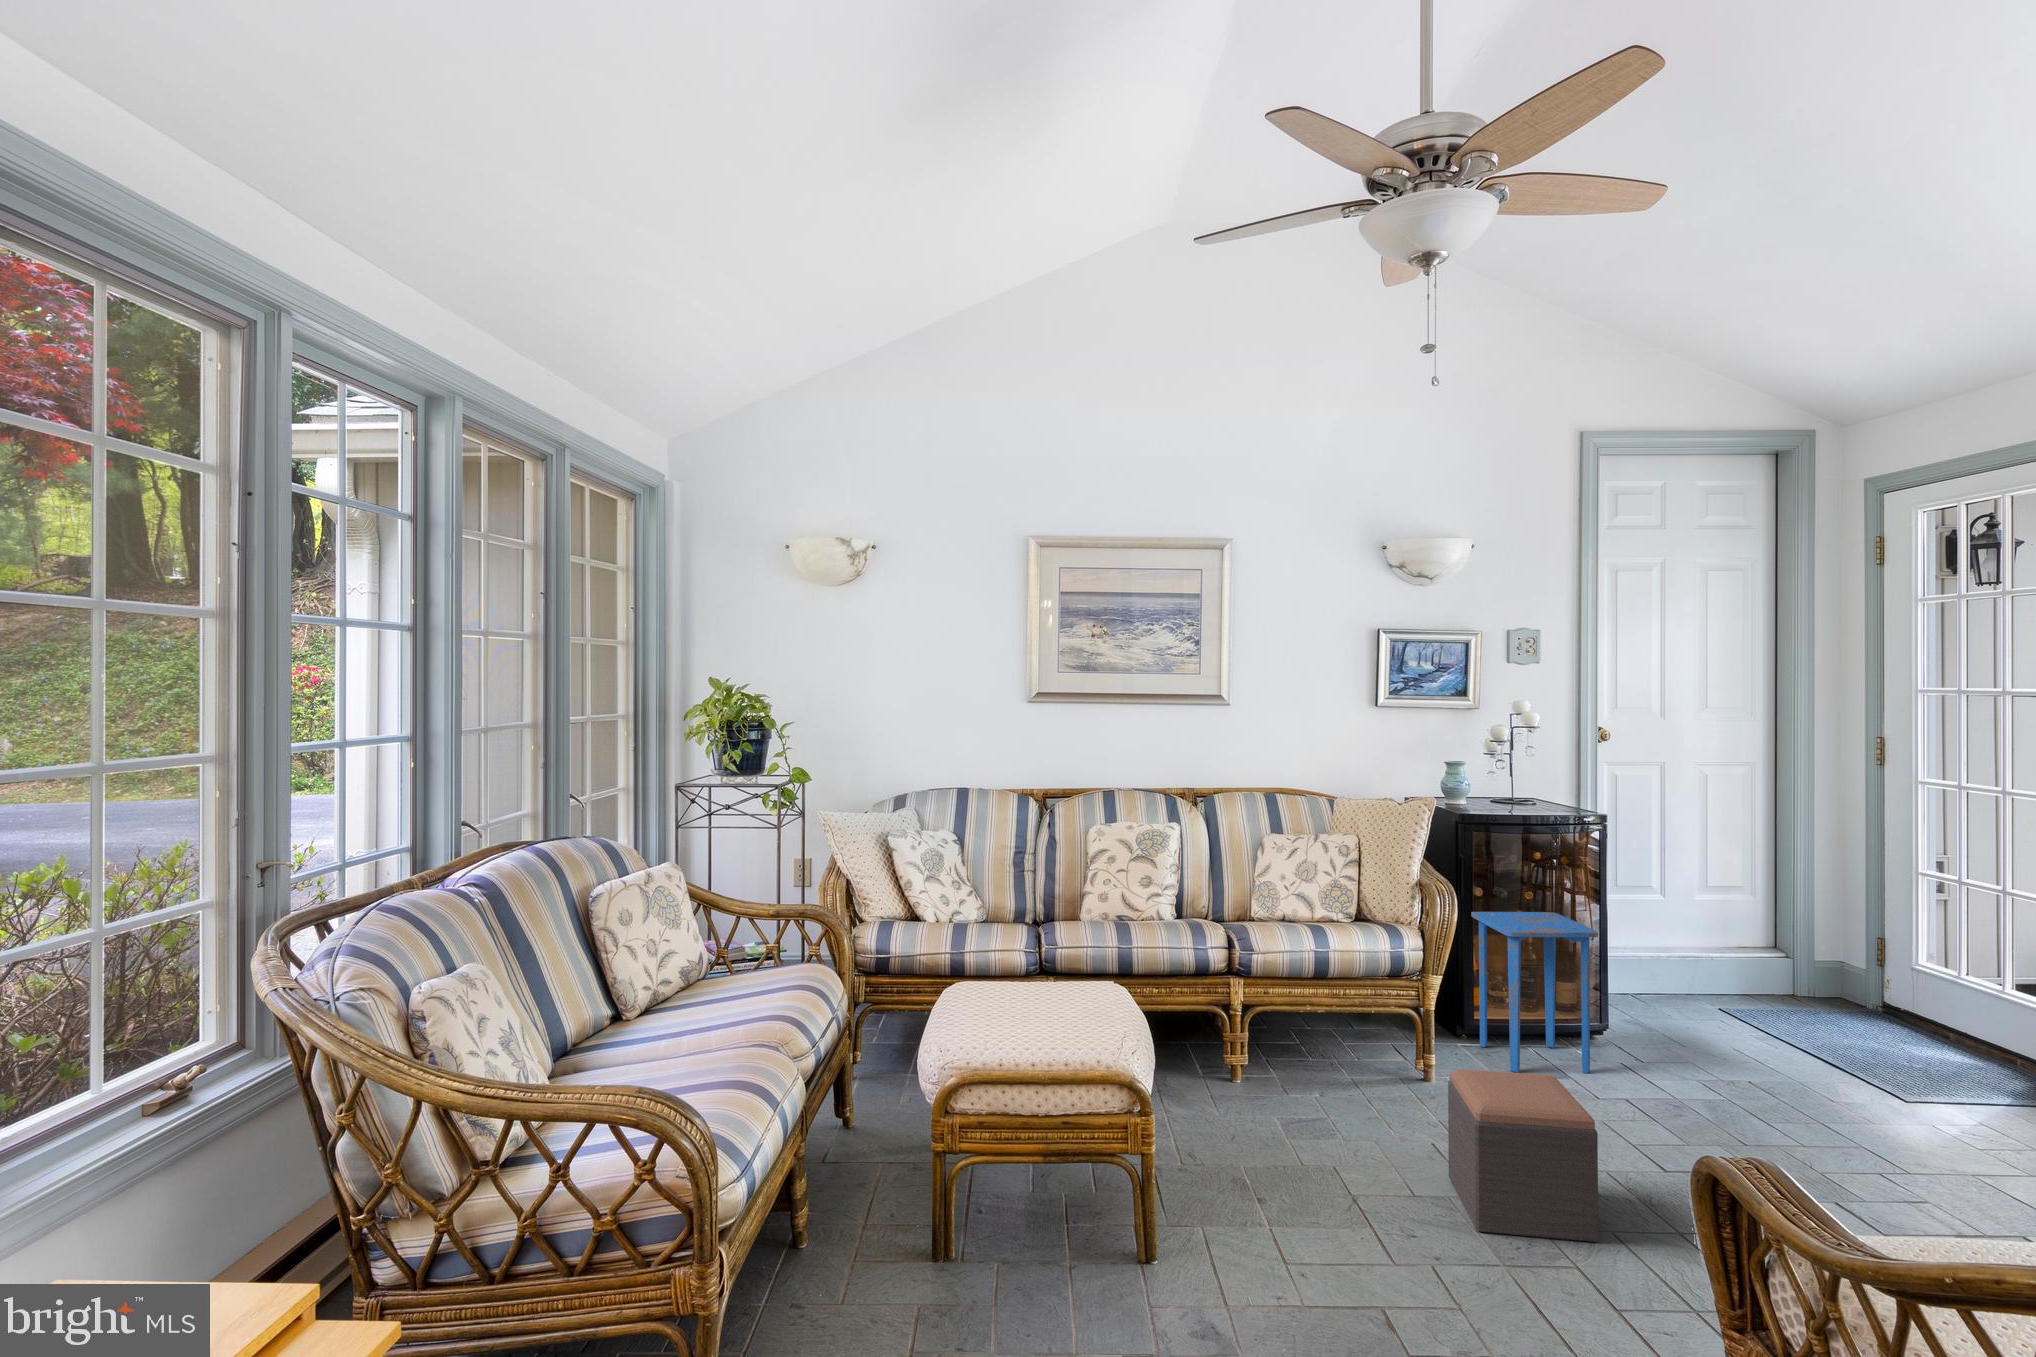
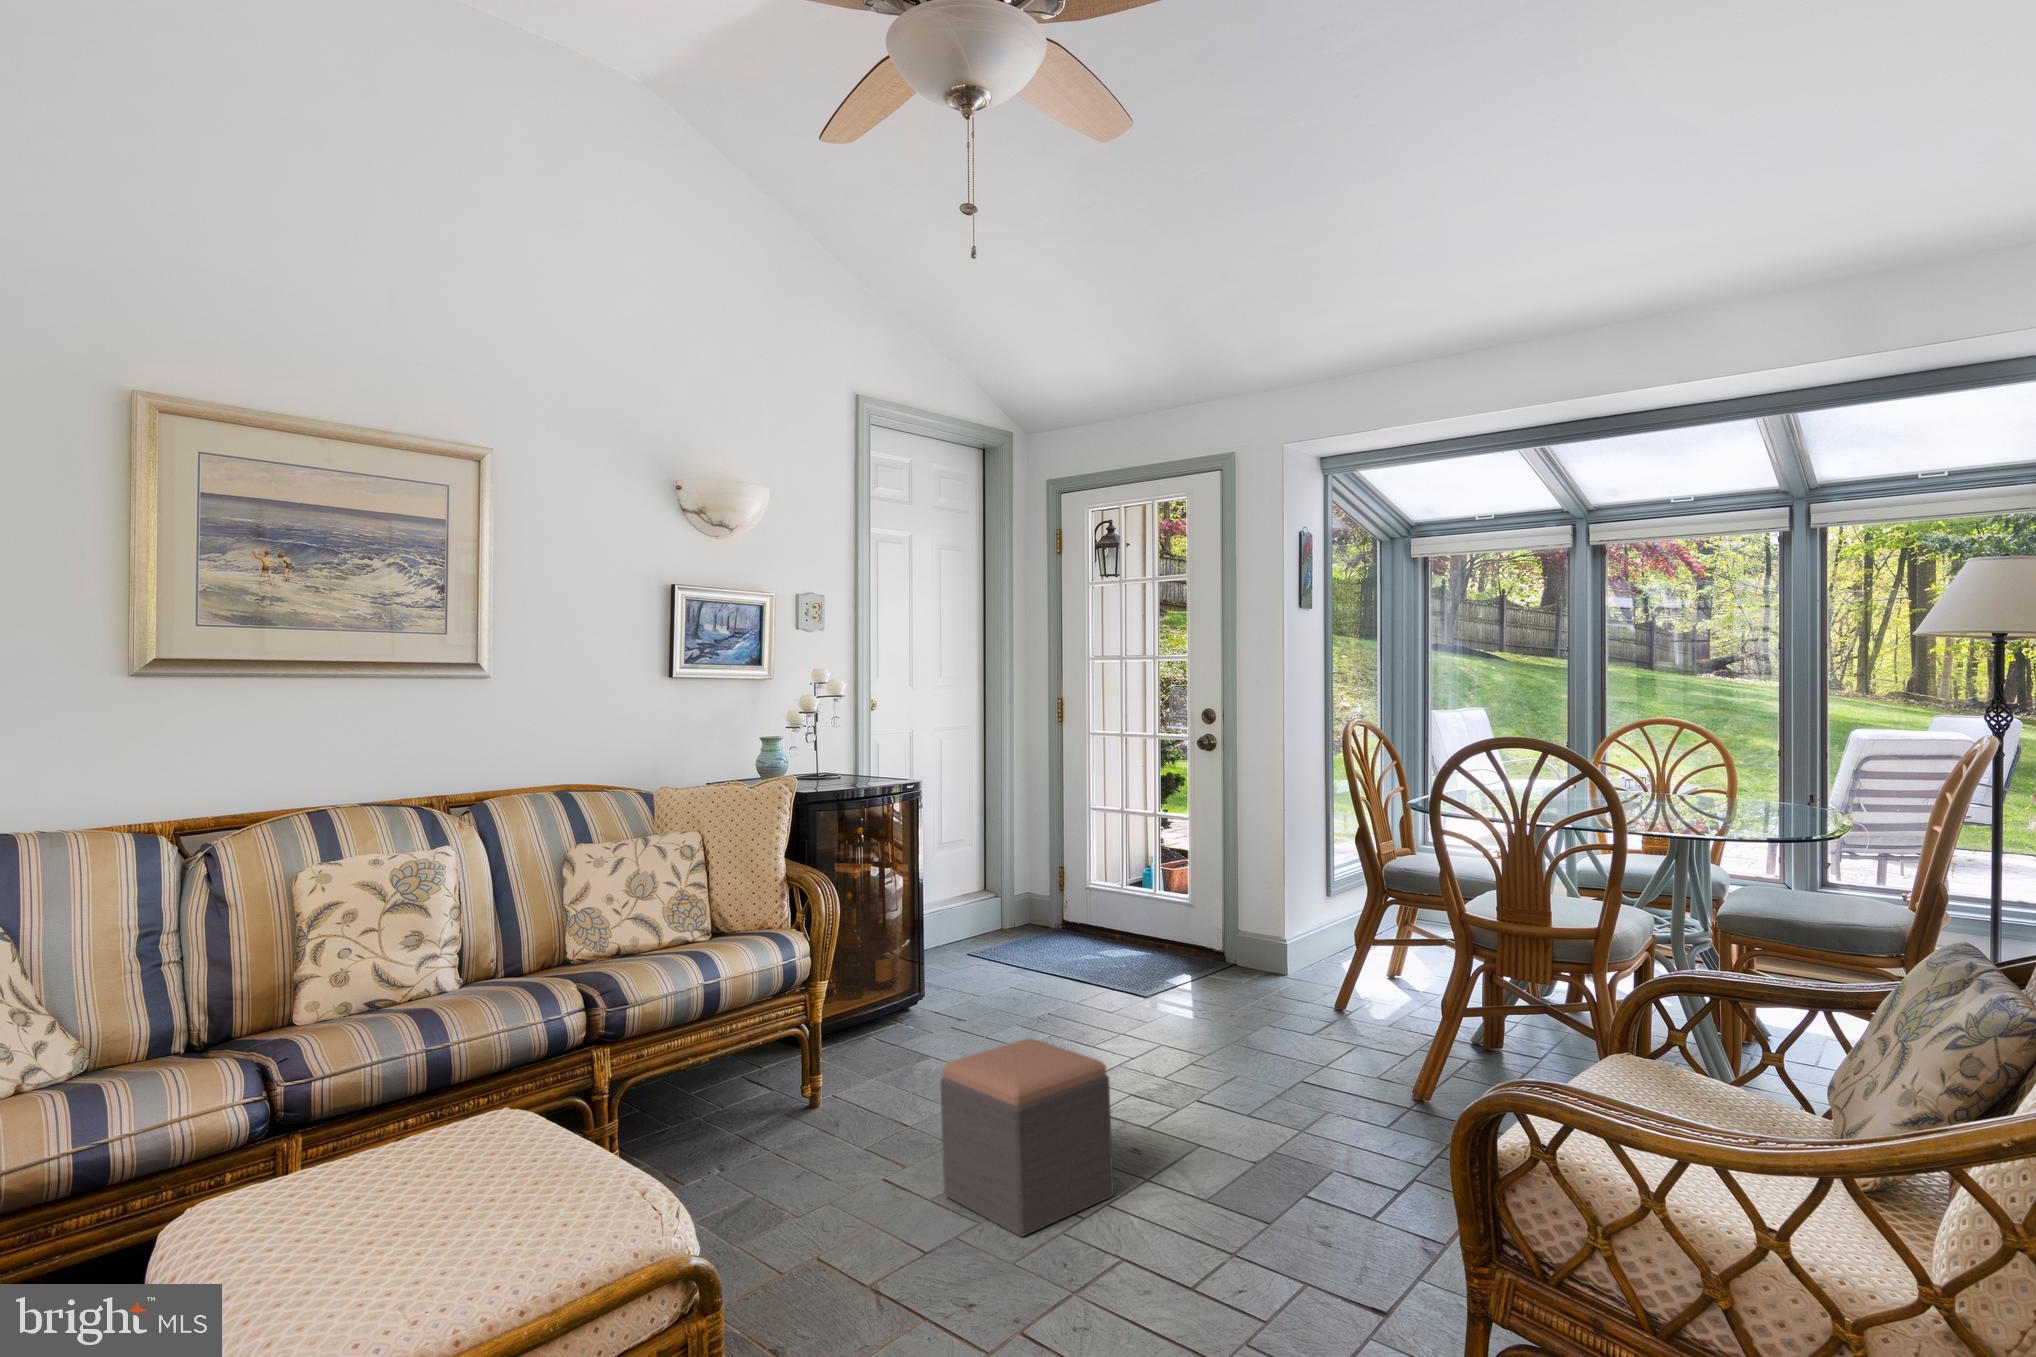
side table: present [1471,912,1598,1073] -> none [821,889,952,1069]

